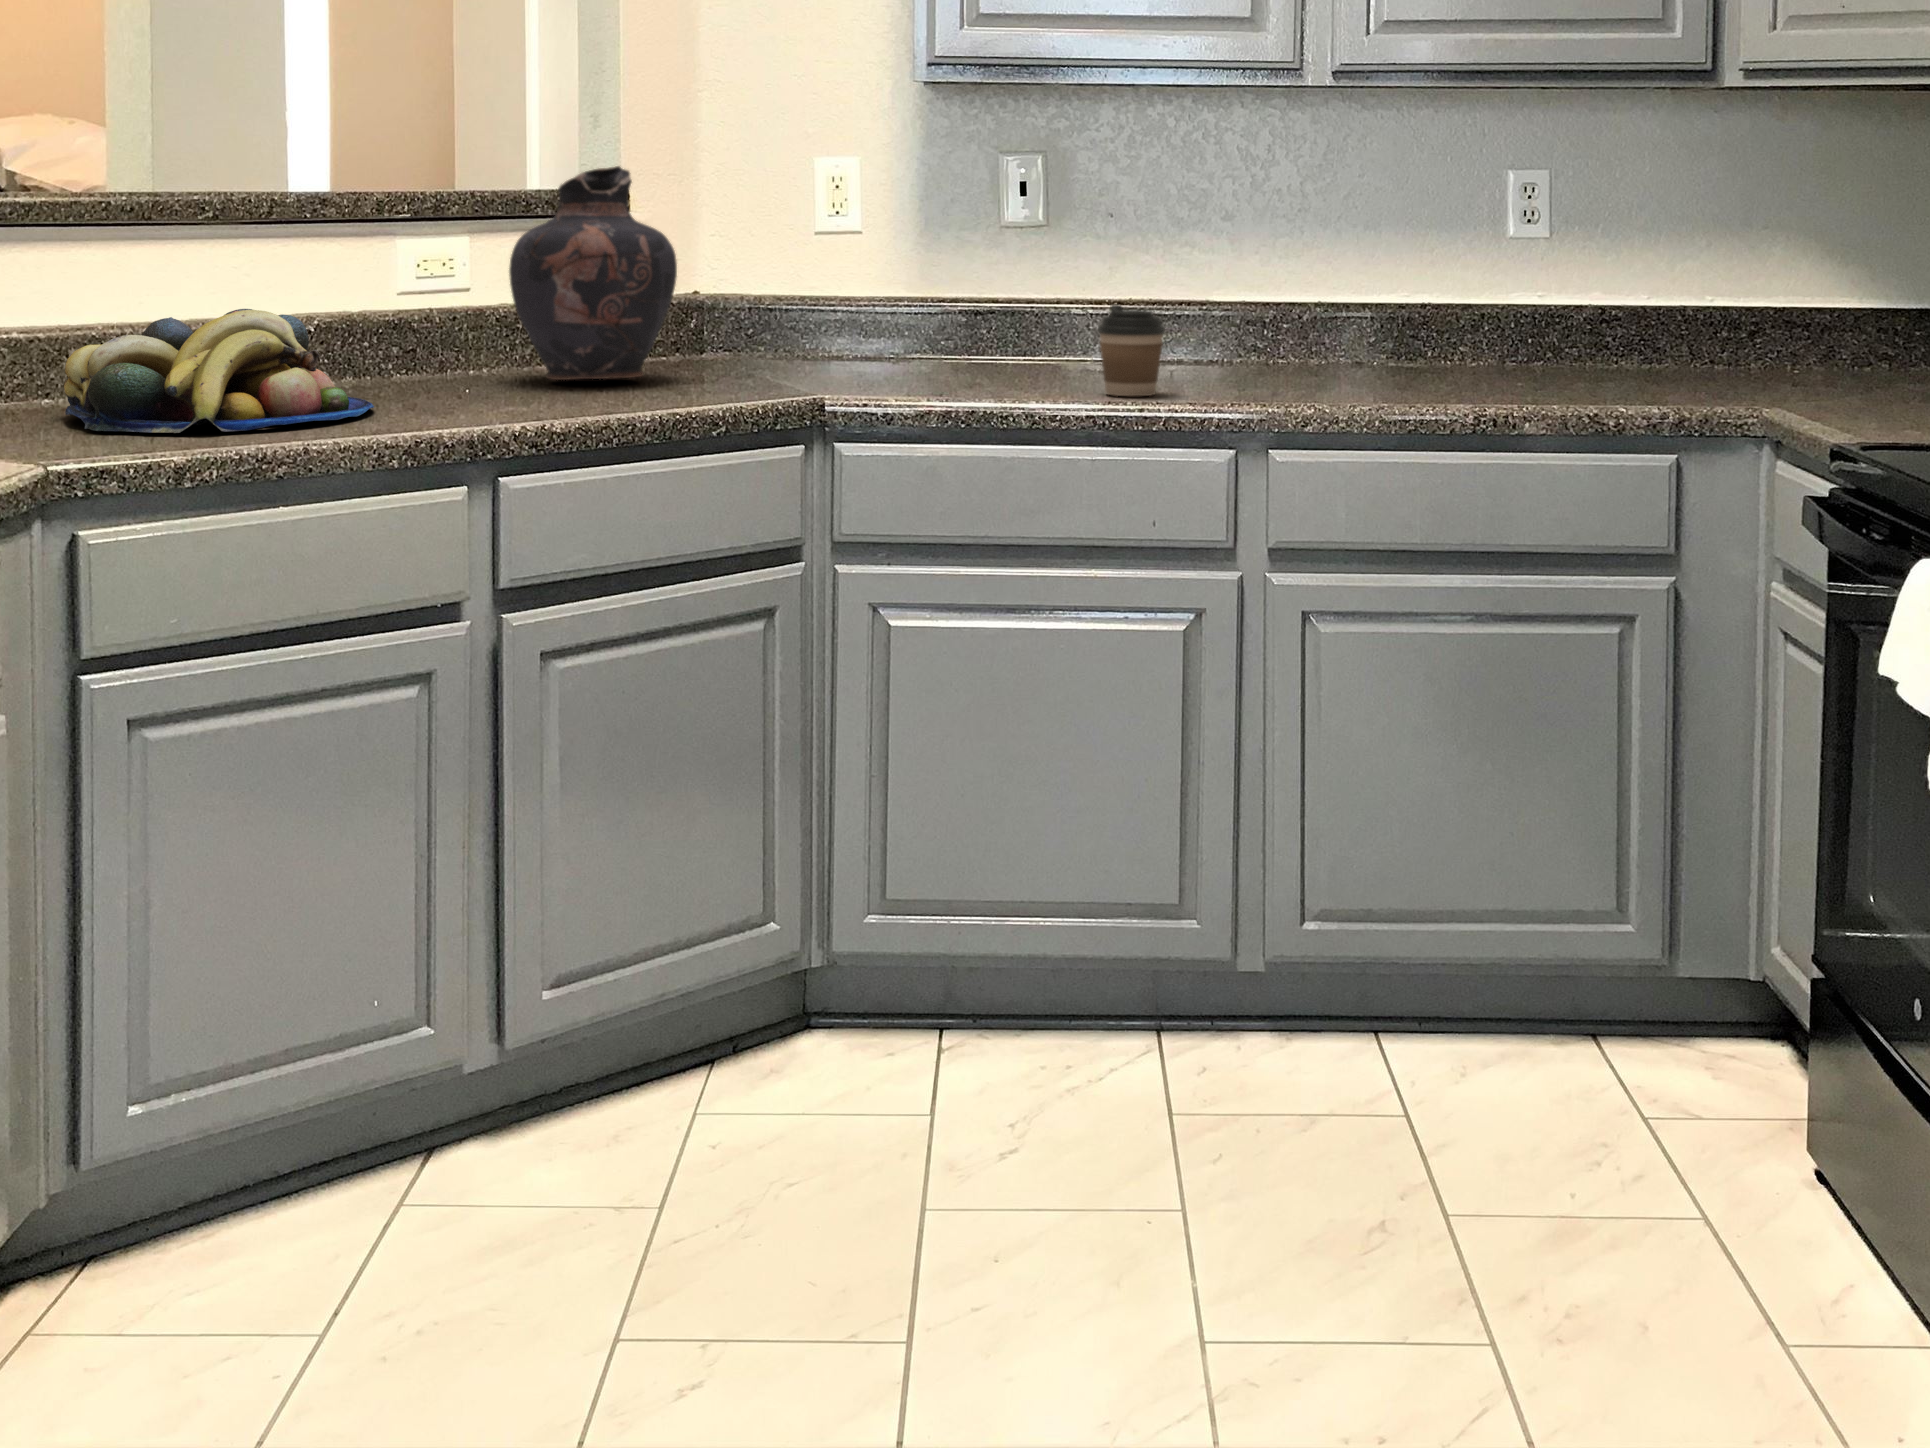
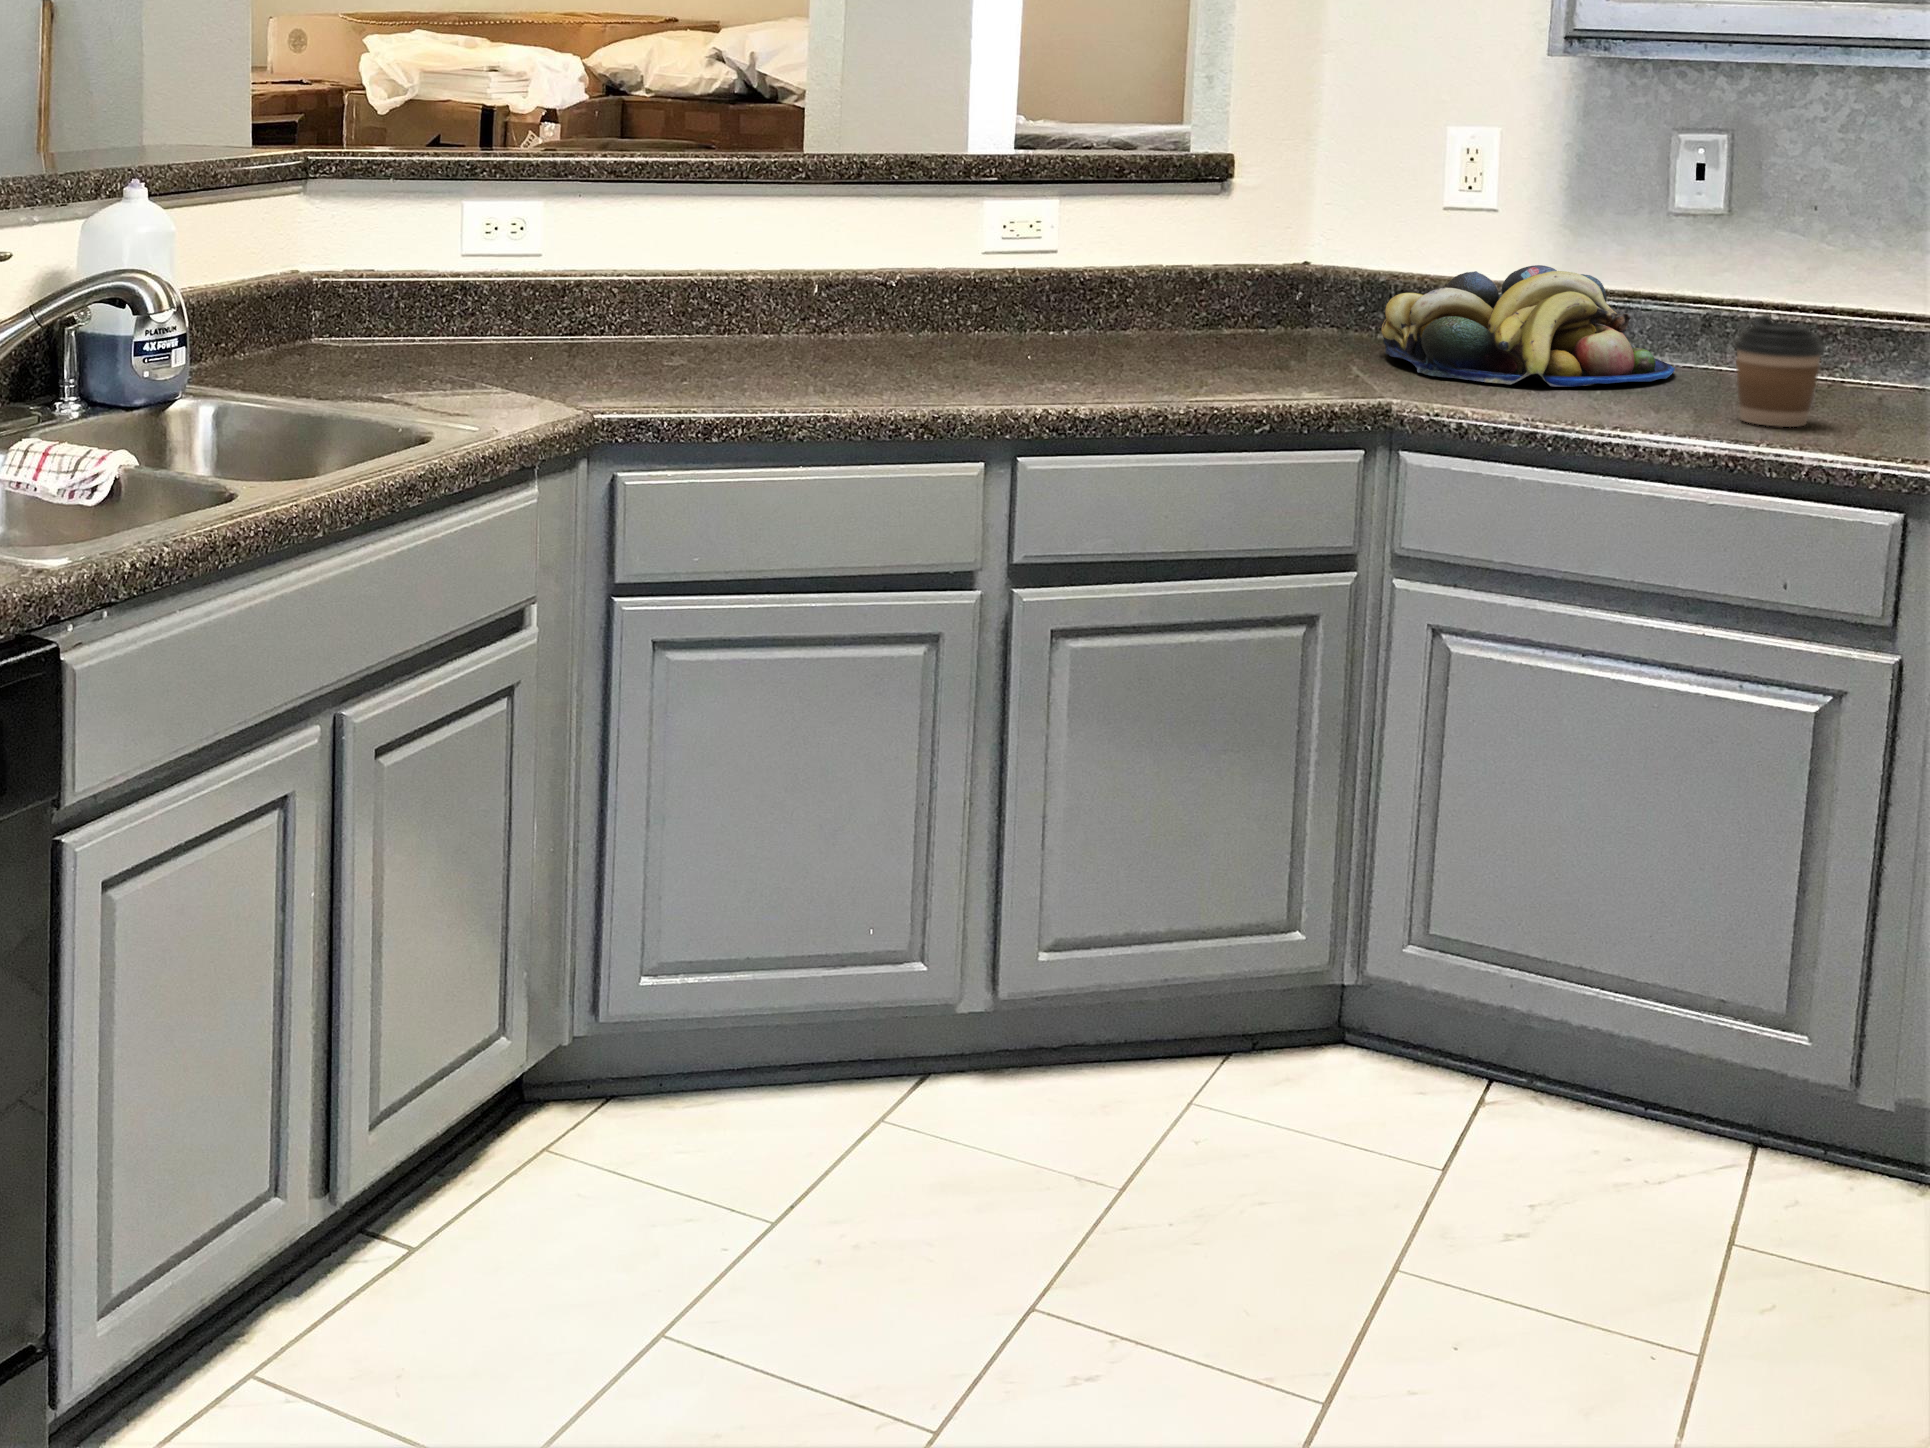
vase: present [509,166,677,380] -> none [1079,129,1256,353]
fruit bowl: present [64,309,374,433] -> present [1381,265,1675,387]

